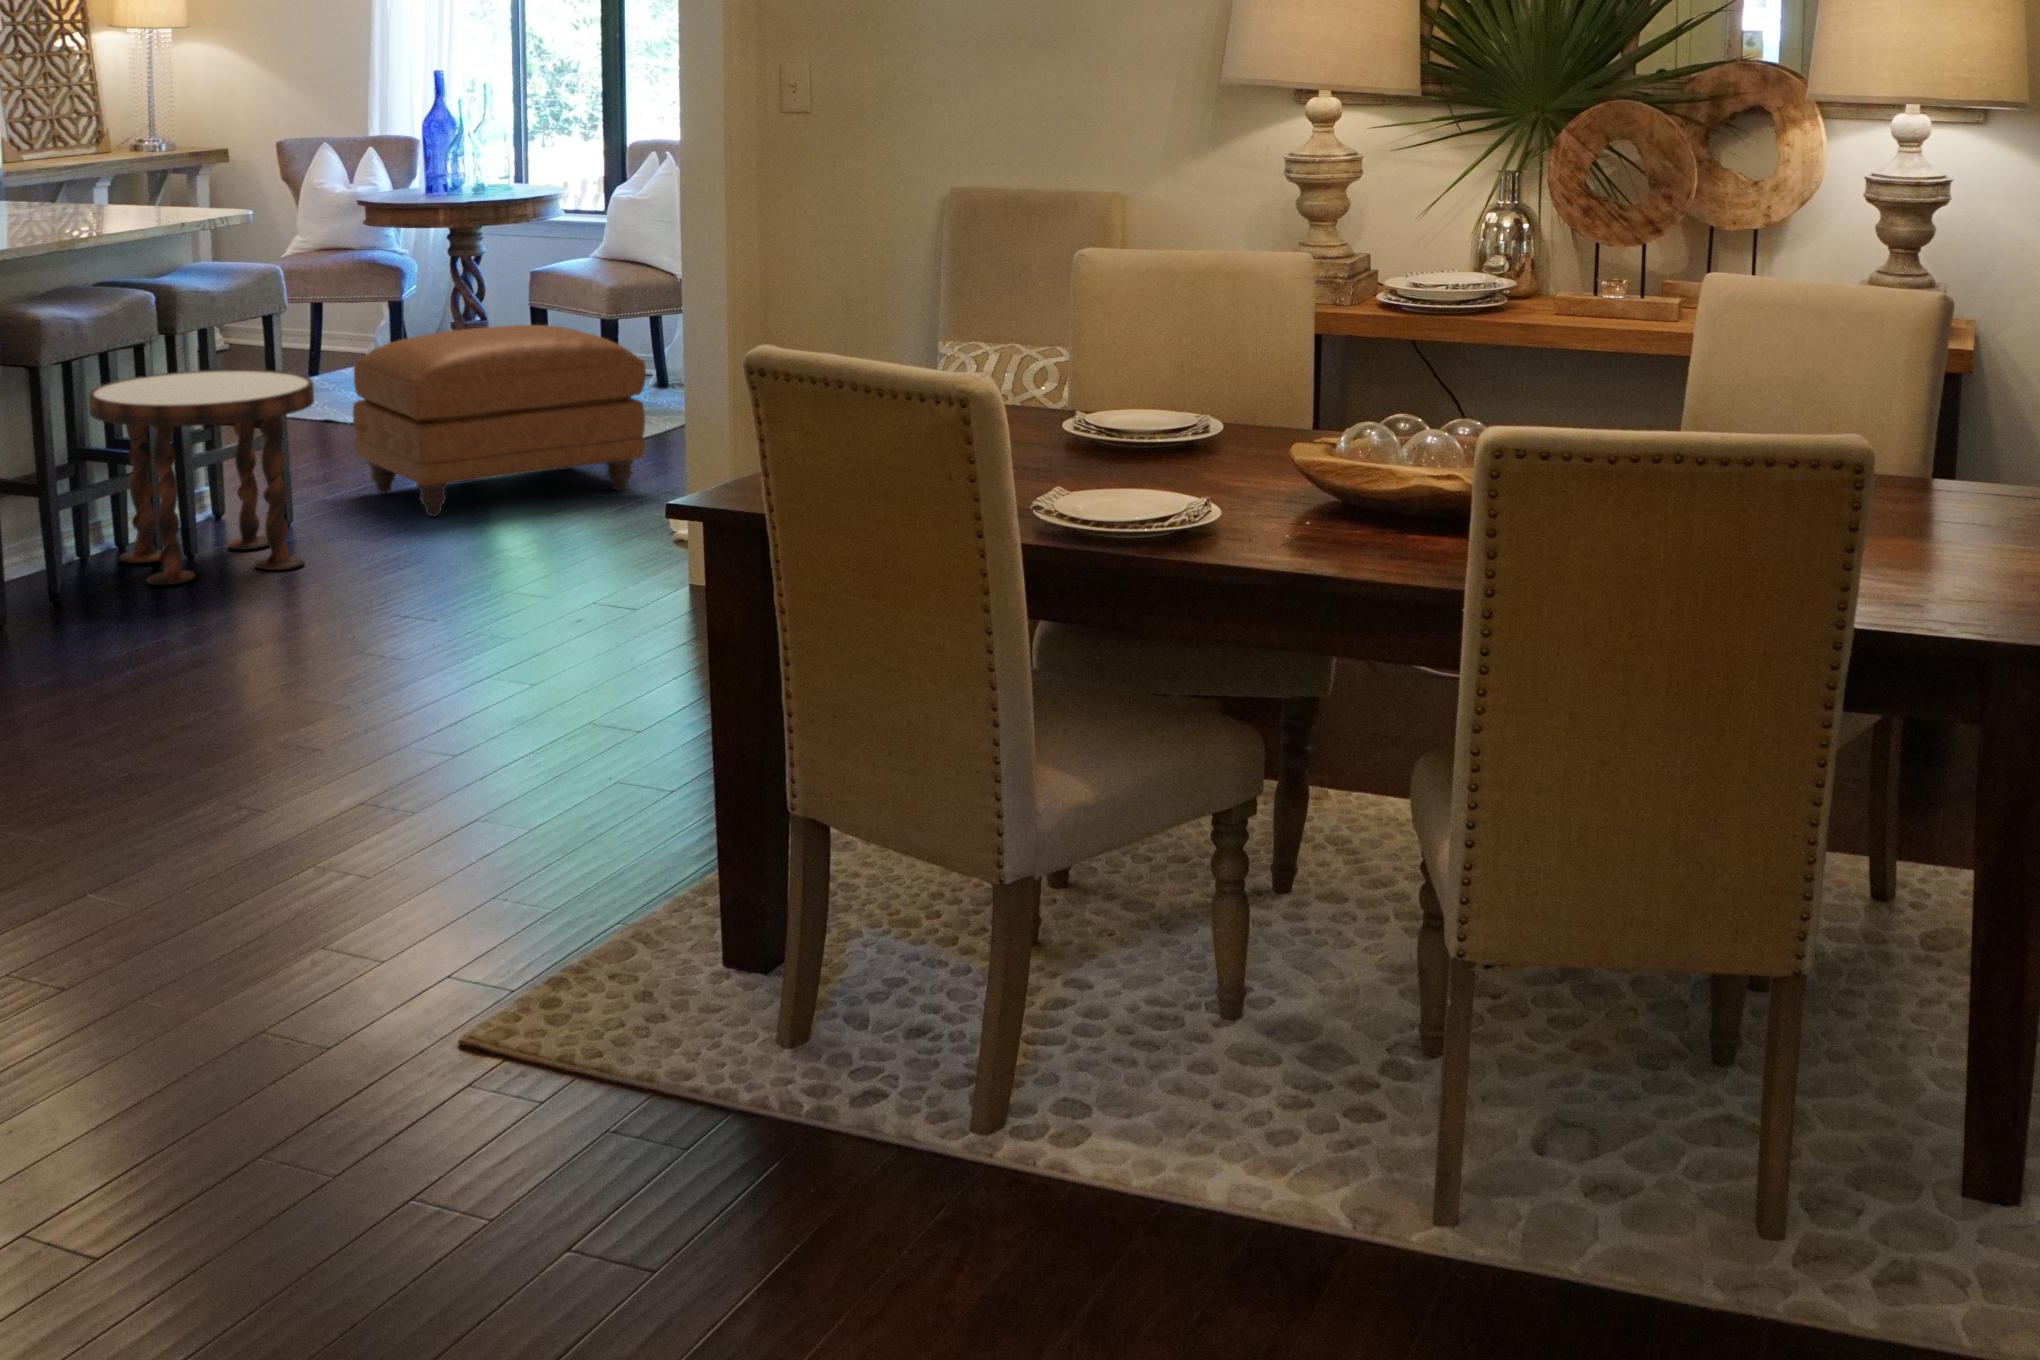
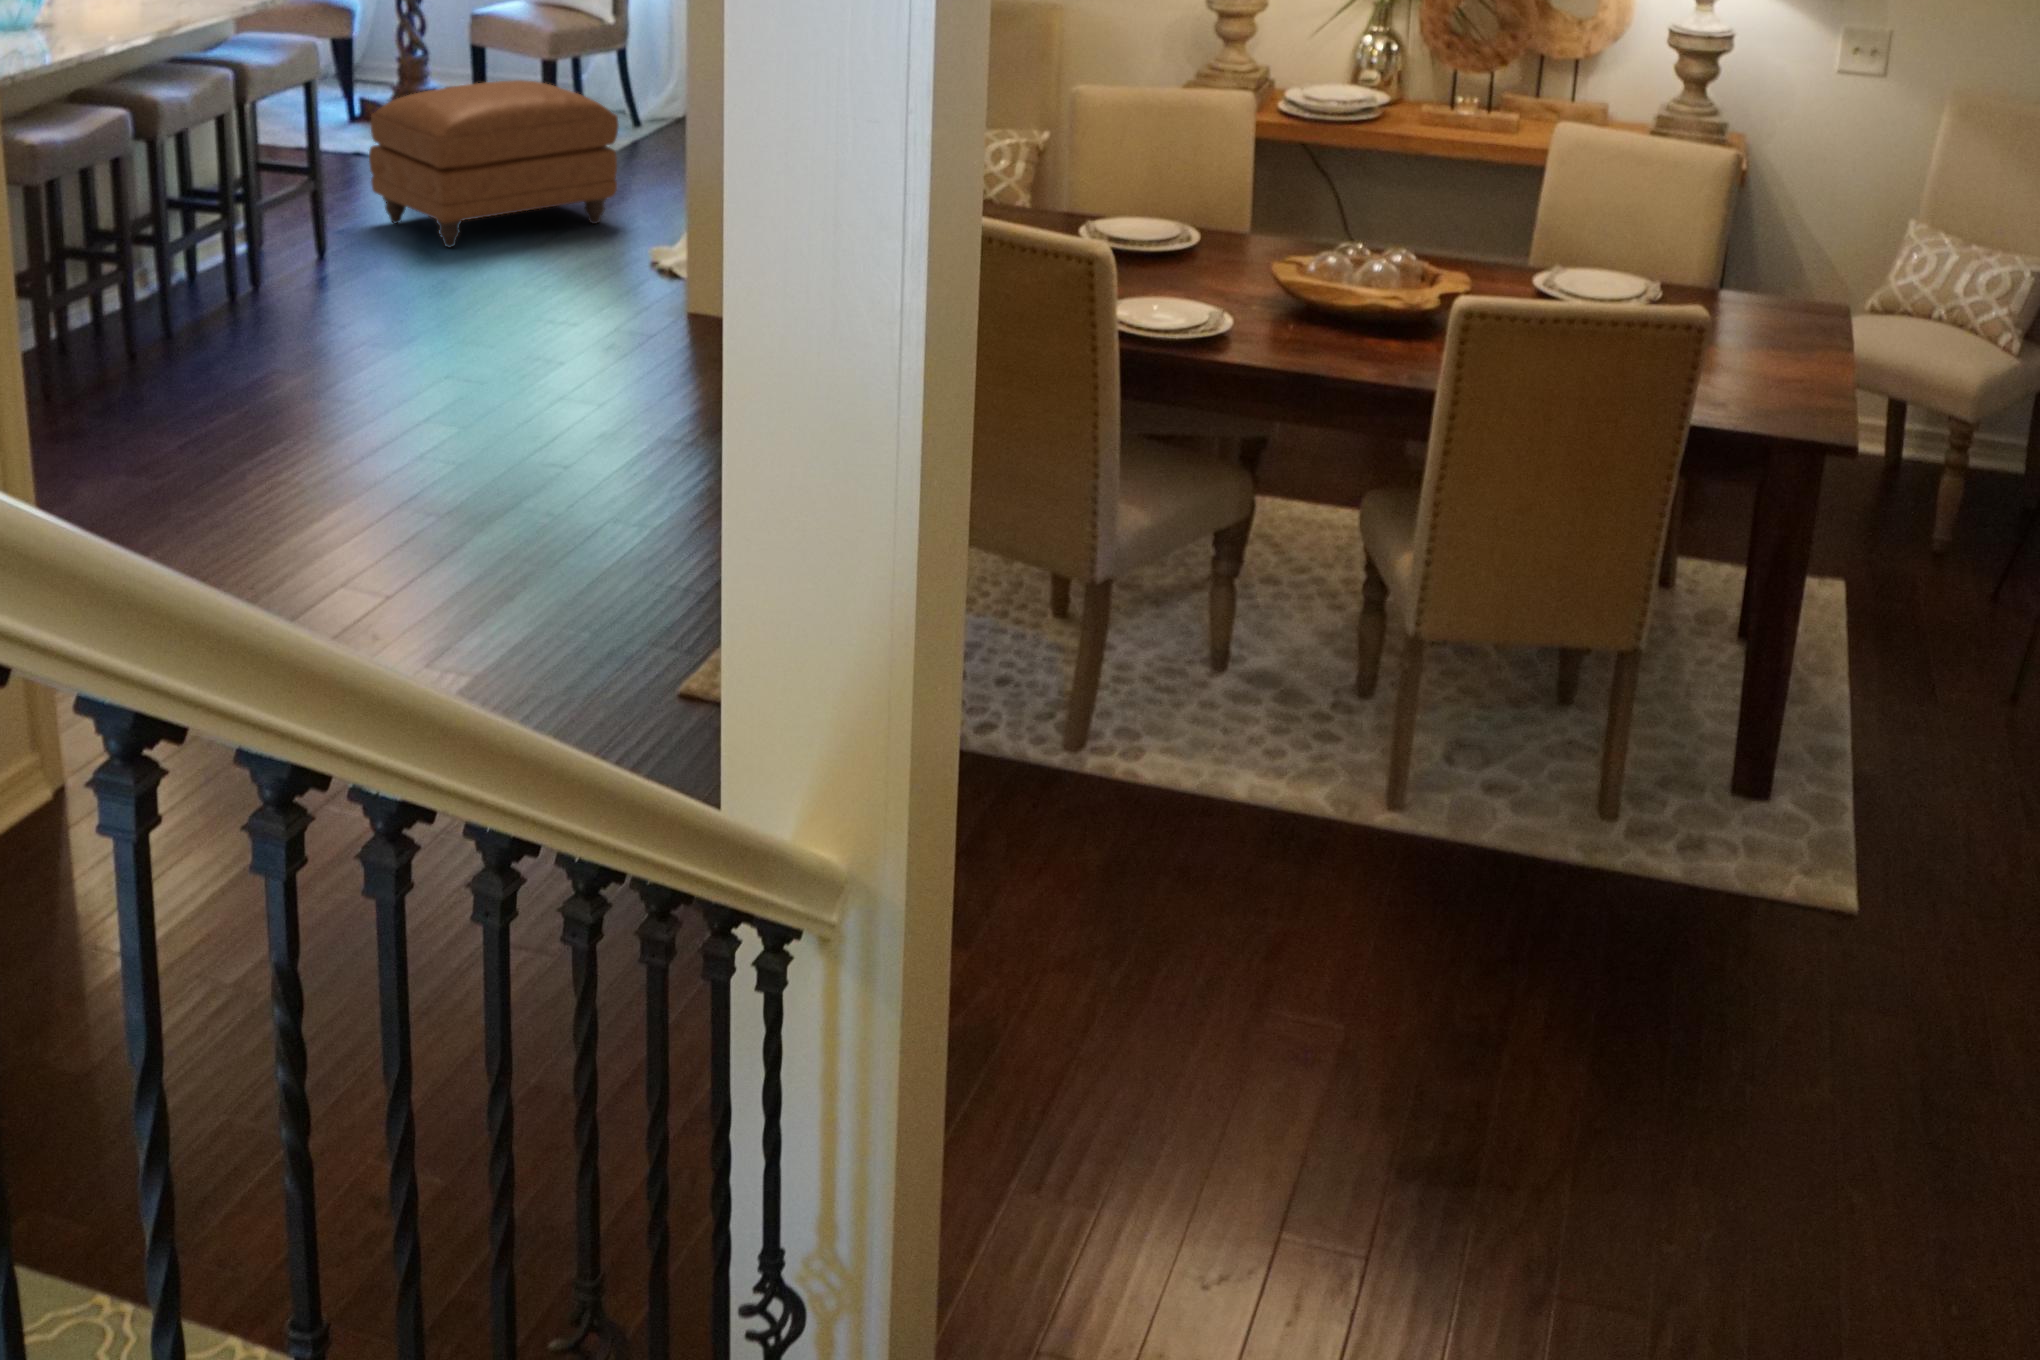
side table: present [89,370,314,585] -> none [190,127,371,312]

